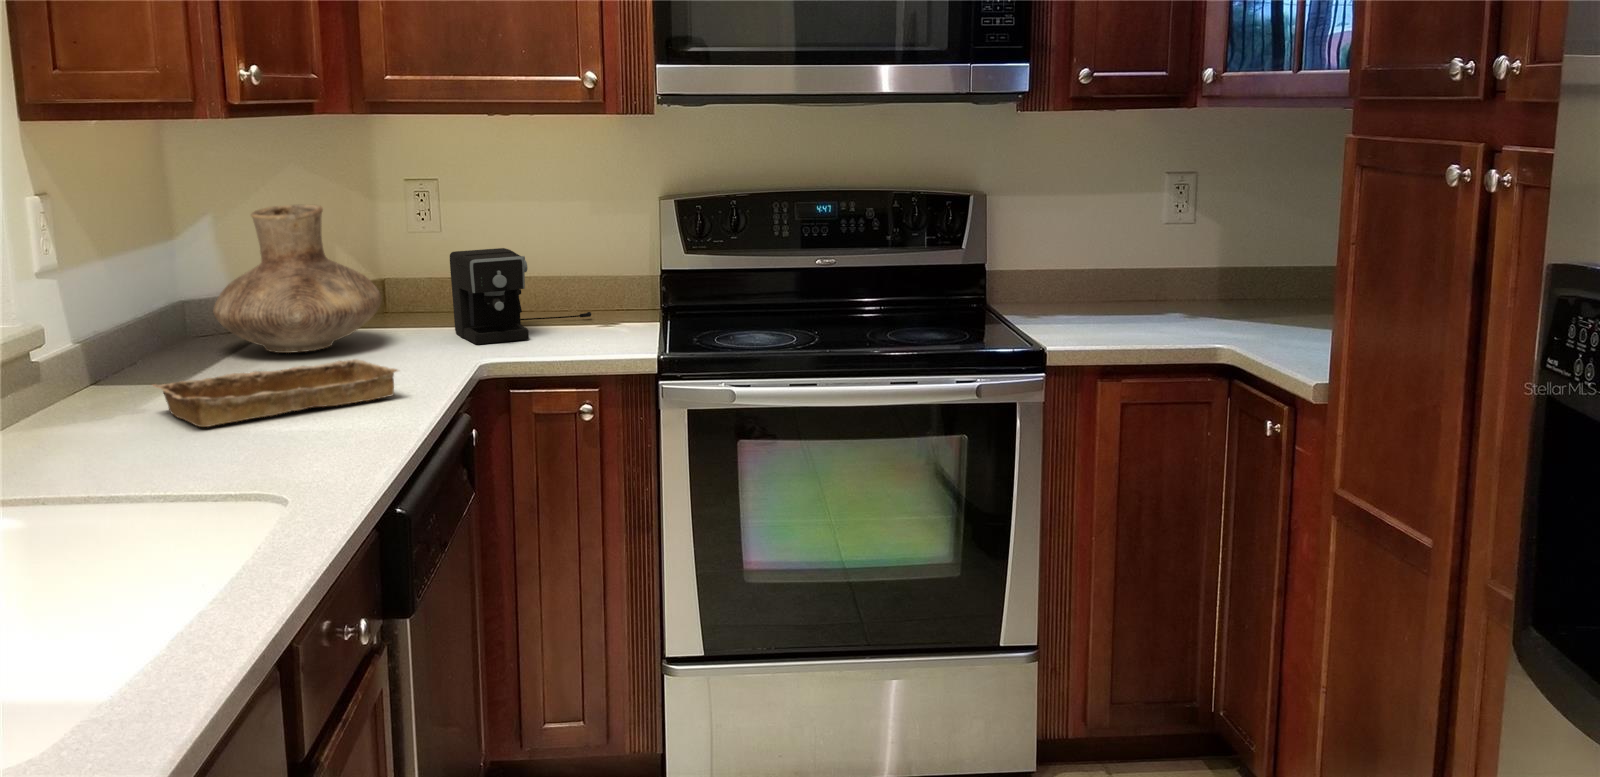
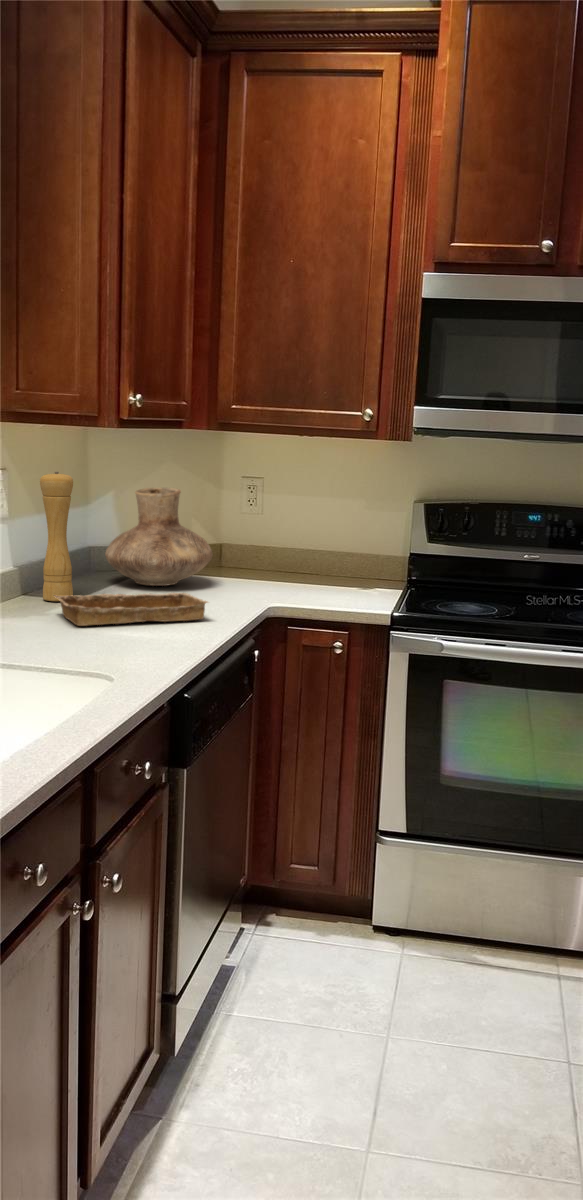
pepper mill: none [101,193,176,393] -> present [40,472,73,601]
coffee maker: present [450,248,591,344] -> none [260,527,356,592]

